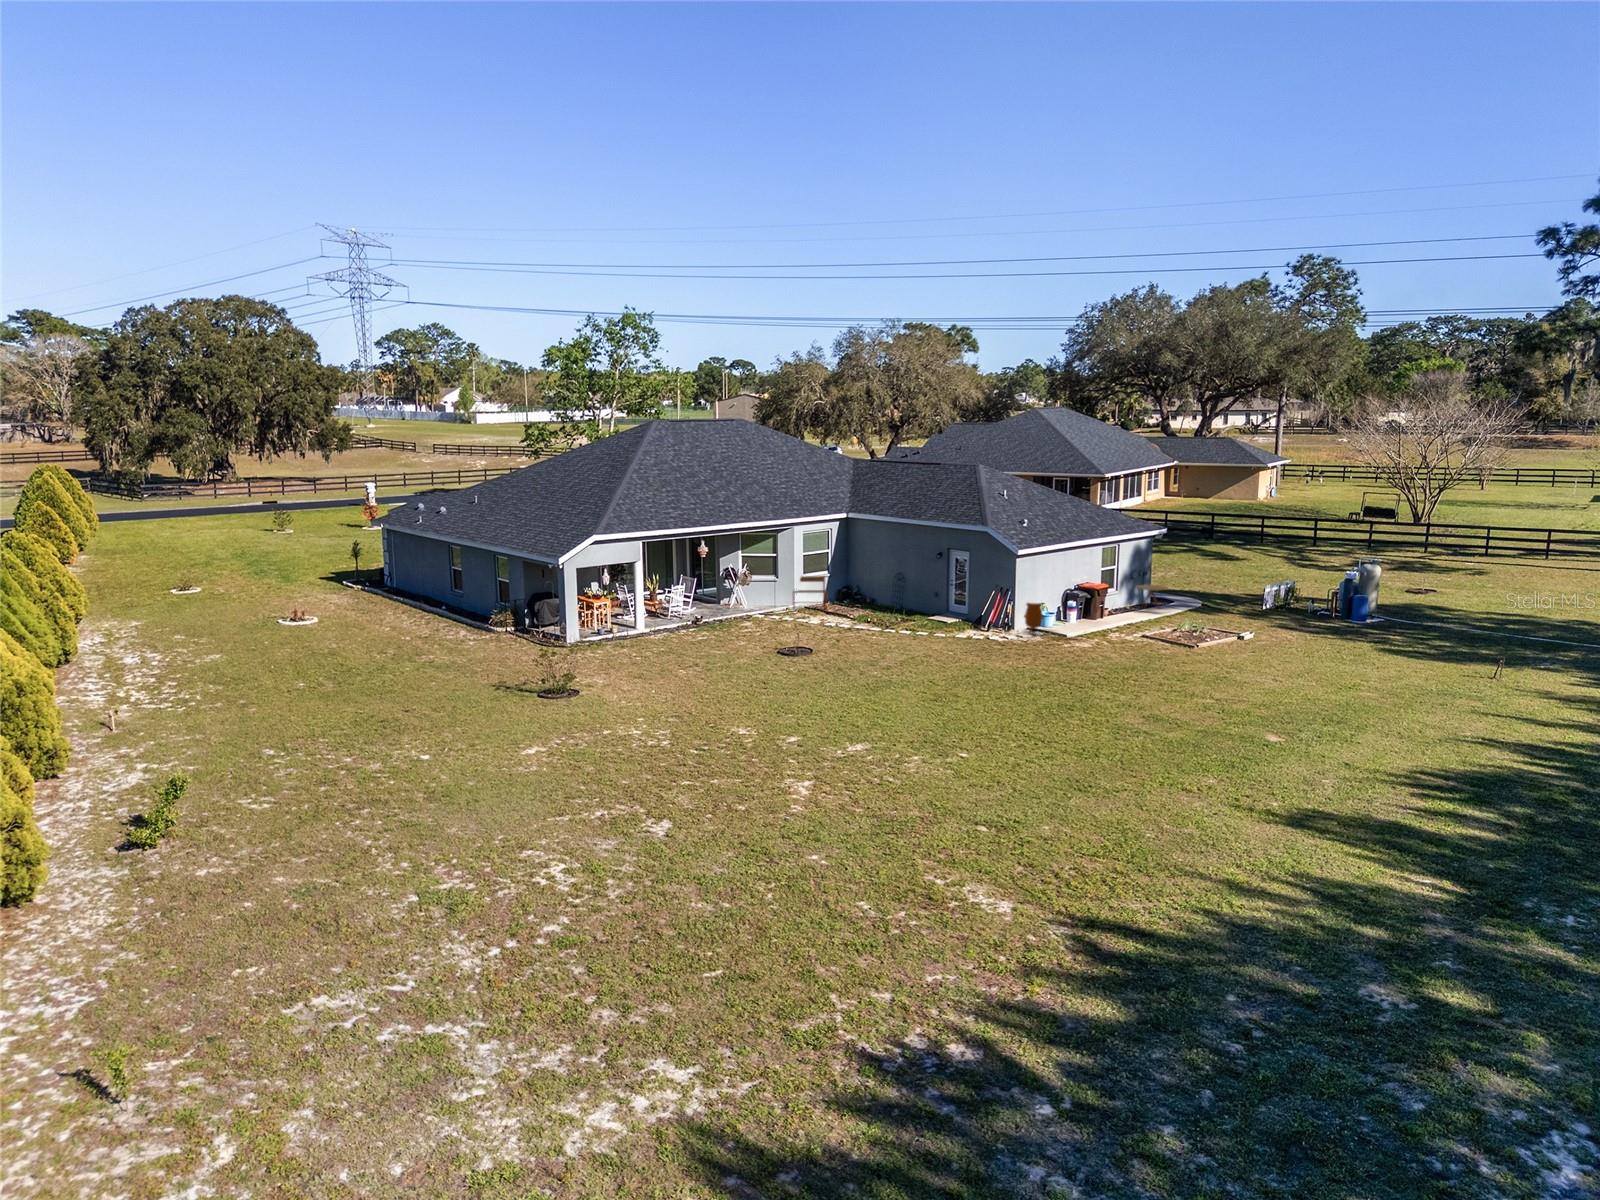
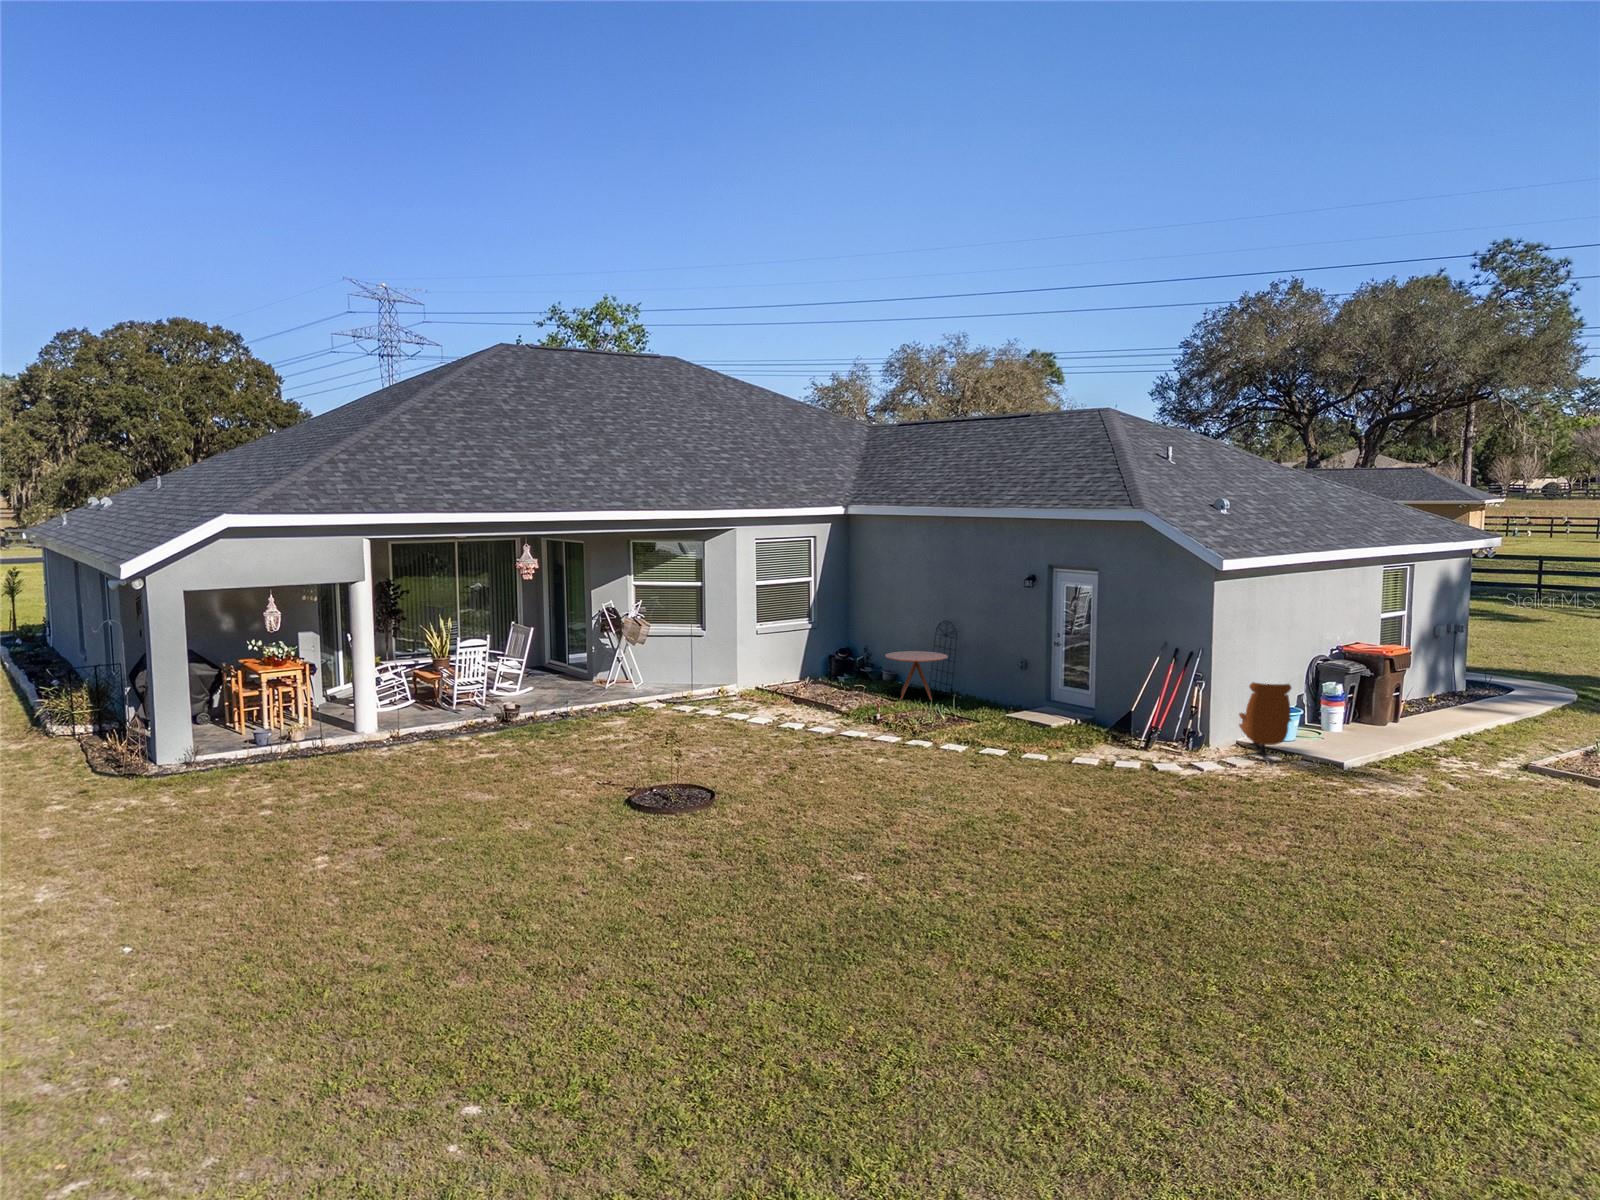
bench: present [793,576,827,607] -> none [730,627,800,694]
round table: present [1137,585,1167,606] -> present [885,651,948,700]

